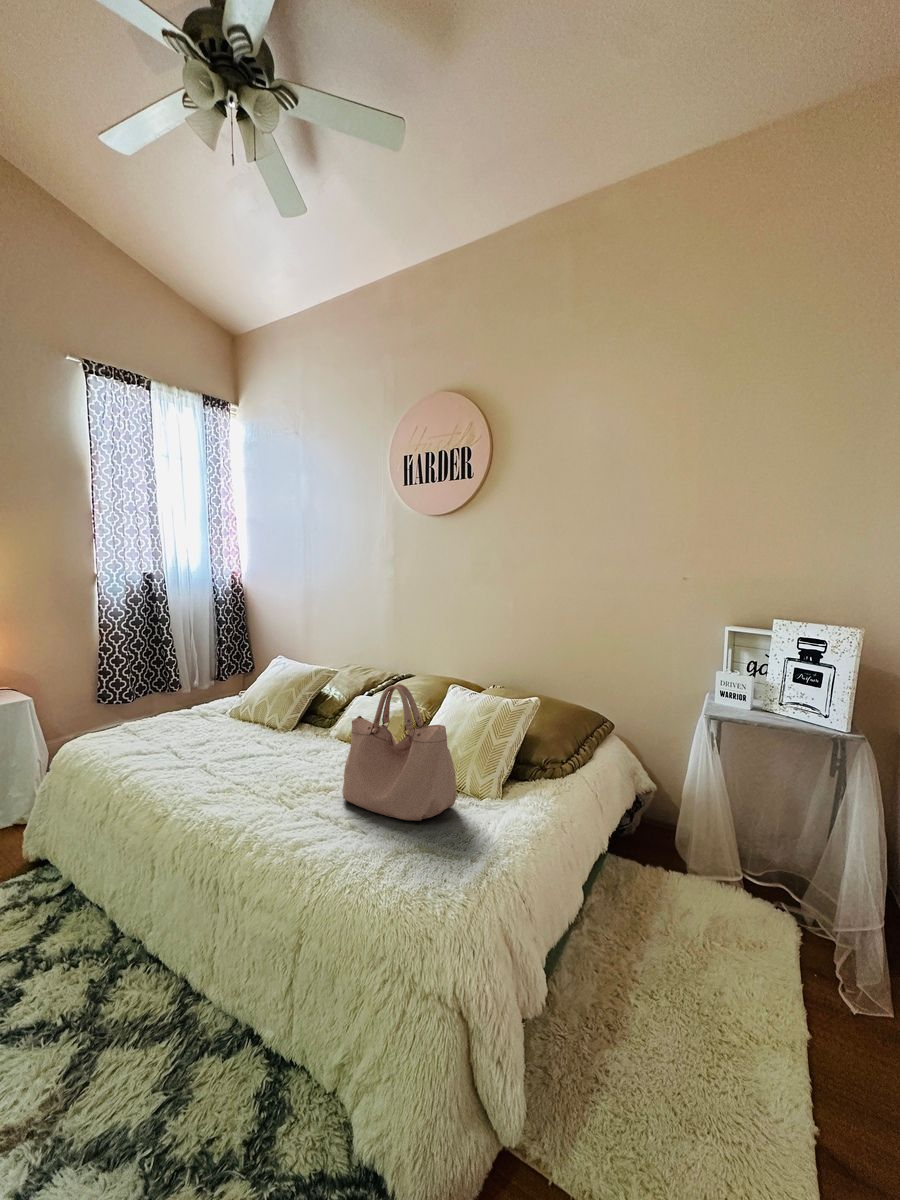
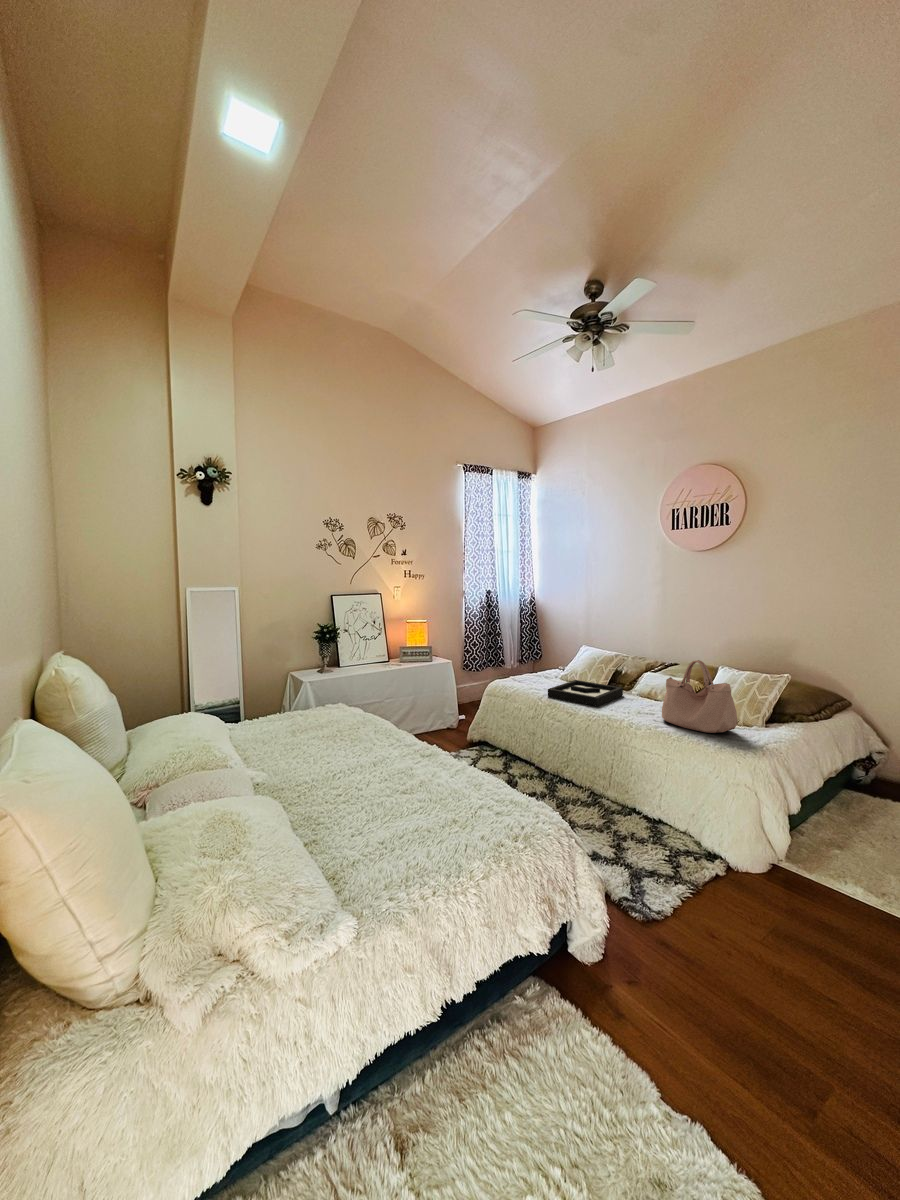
decorative tray: none [168,719,311,776] -> present [548,680,623,706]

